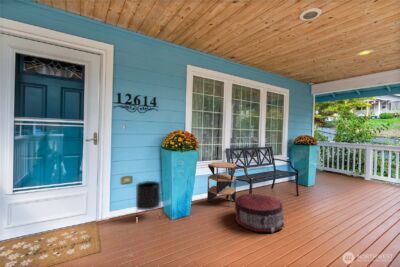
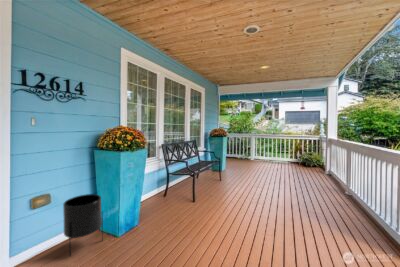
side table: present [207,162,236,207] -> none [148,159,176,204]
pouf: present [235,194,284,232] -> none [185,185,231,222]

